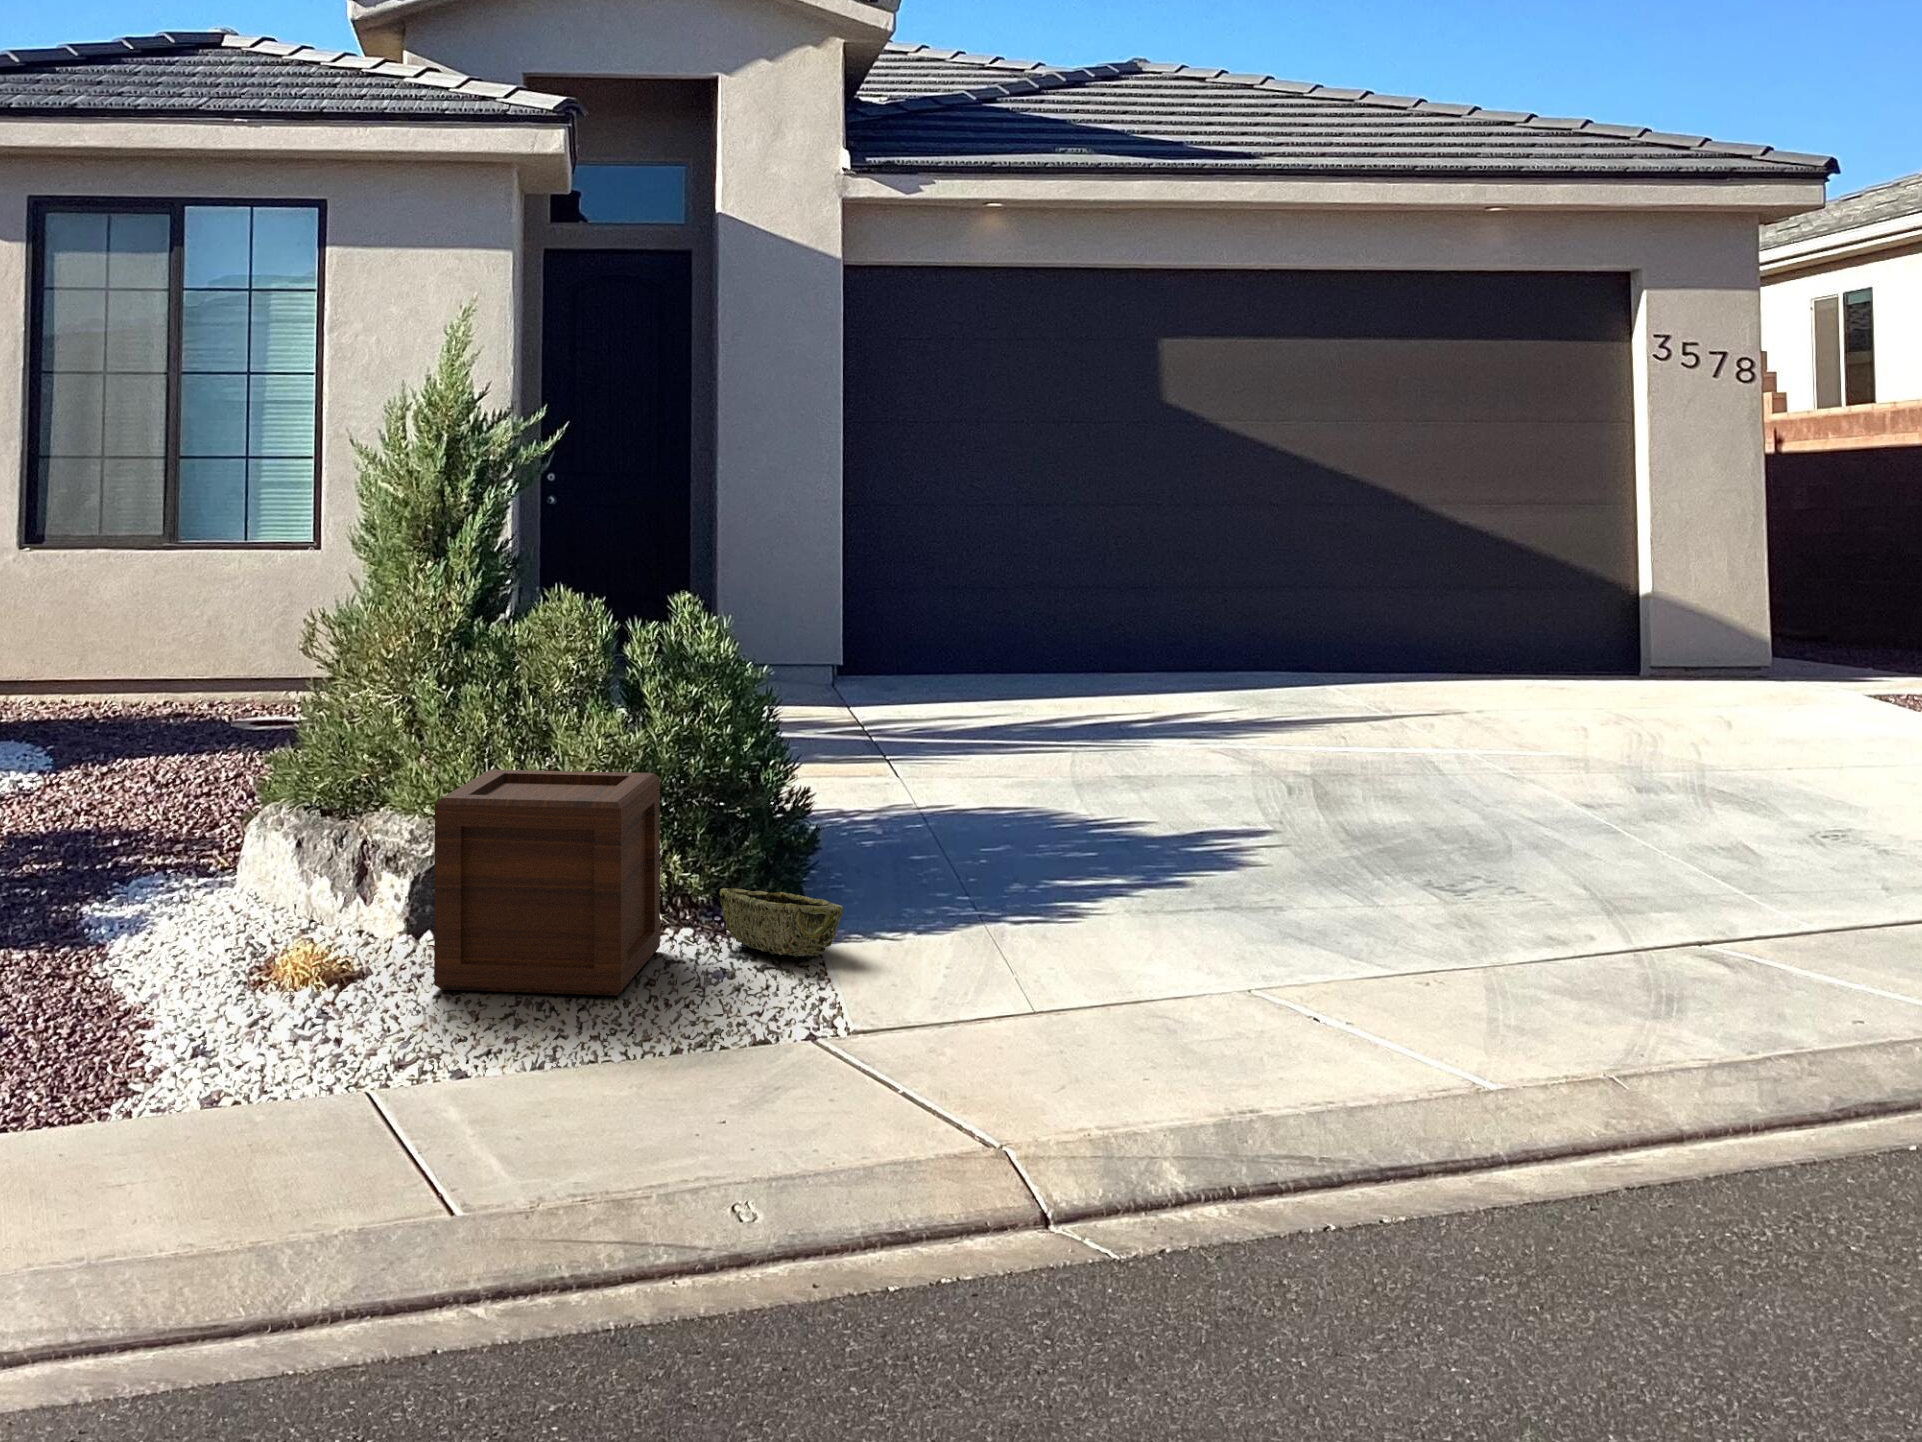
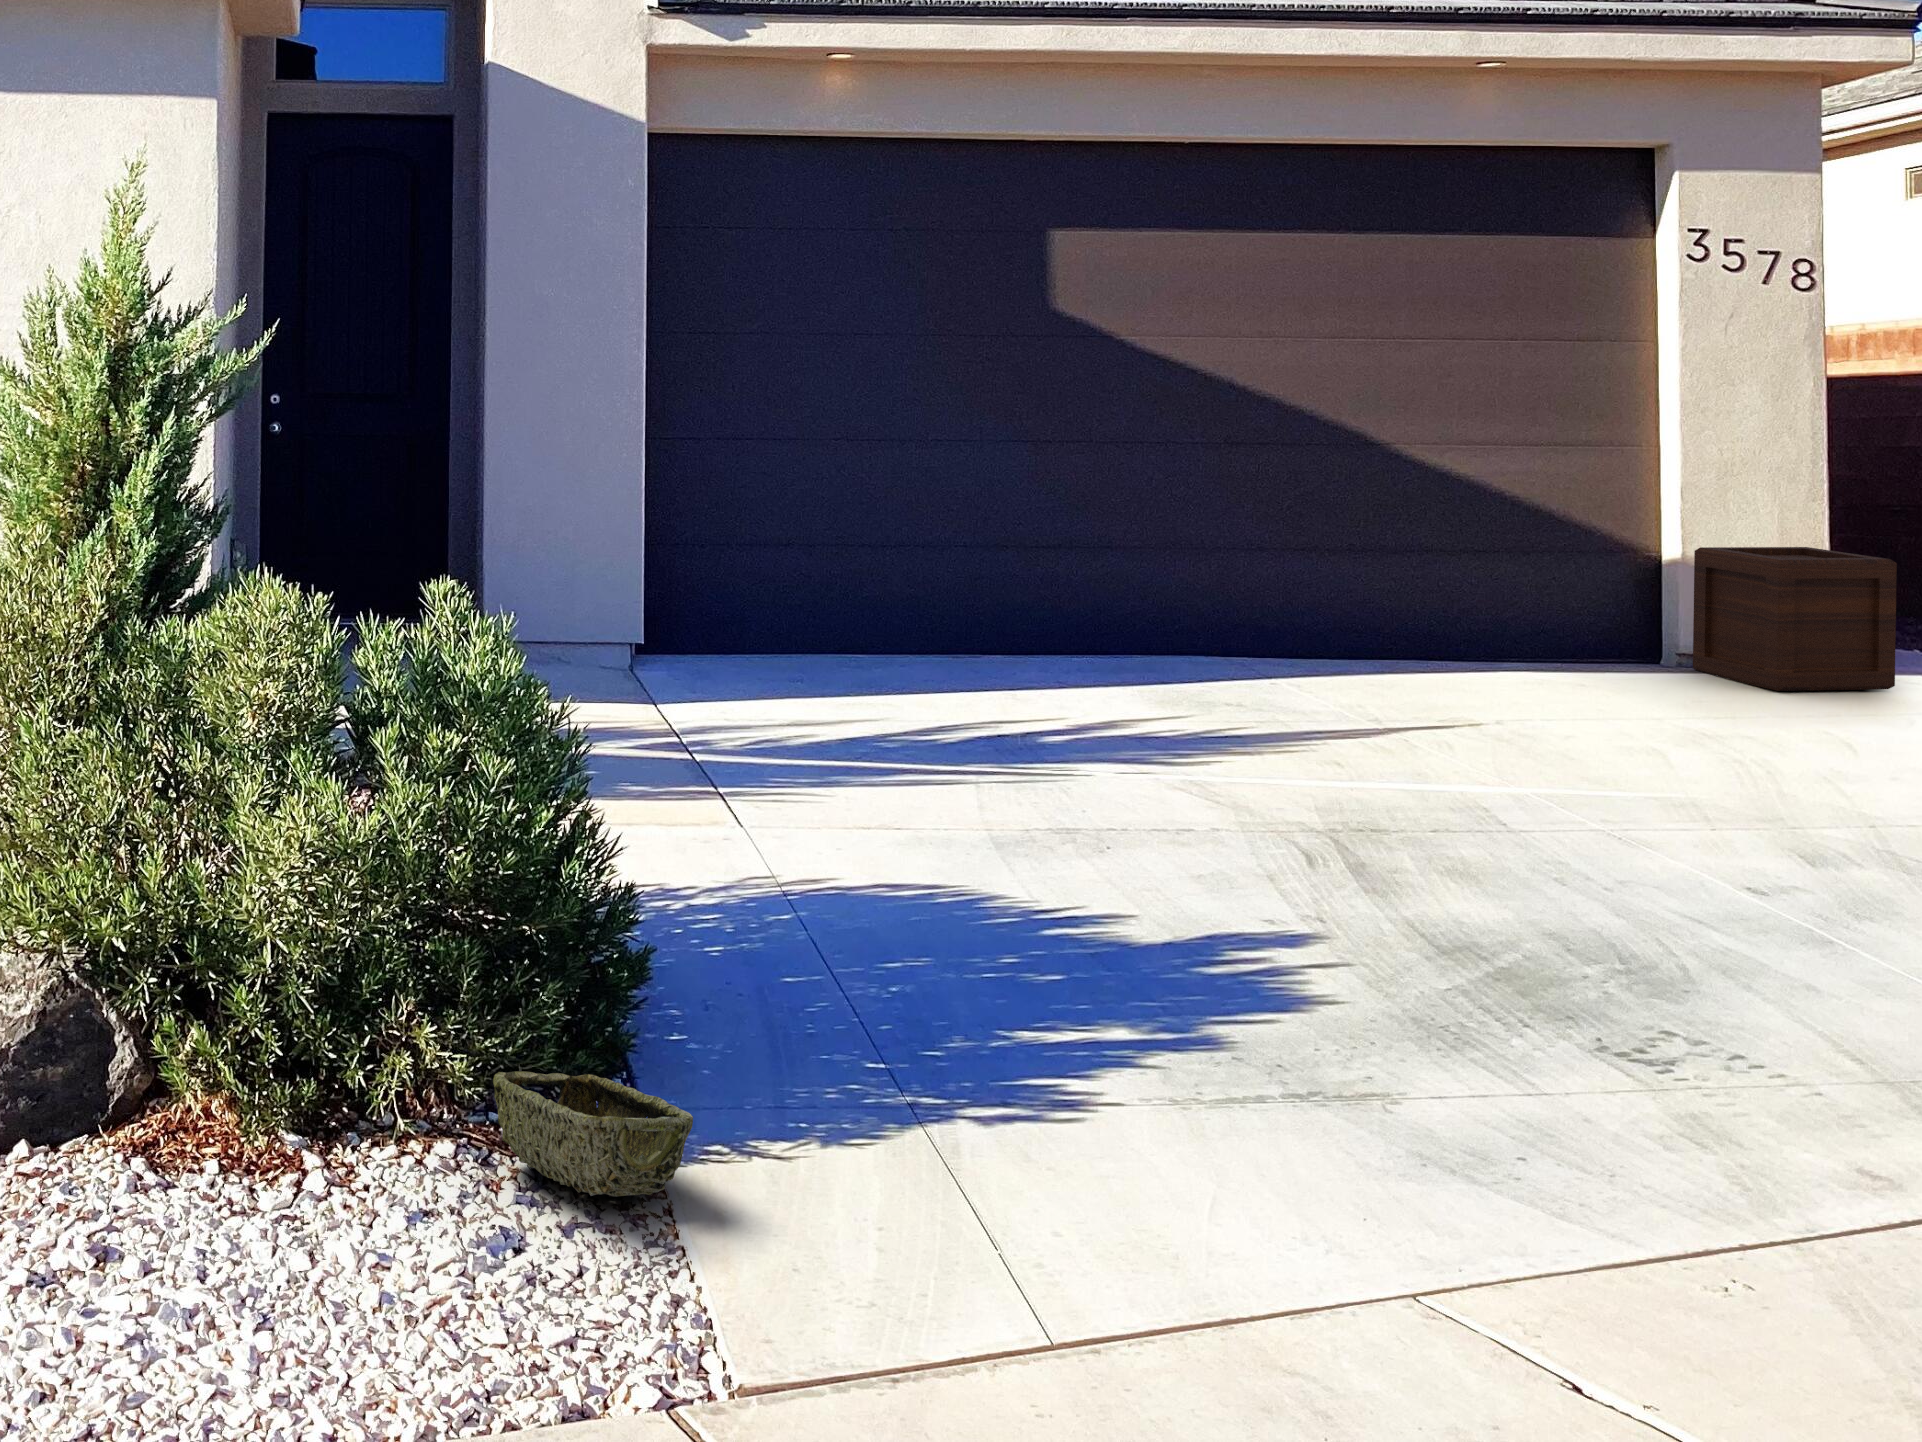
wooden crate: present [434,770,660,996] -> present [1693,547,1897,691]

